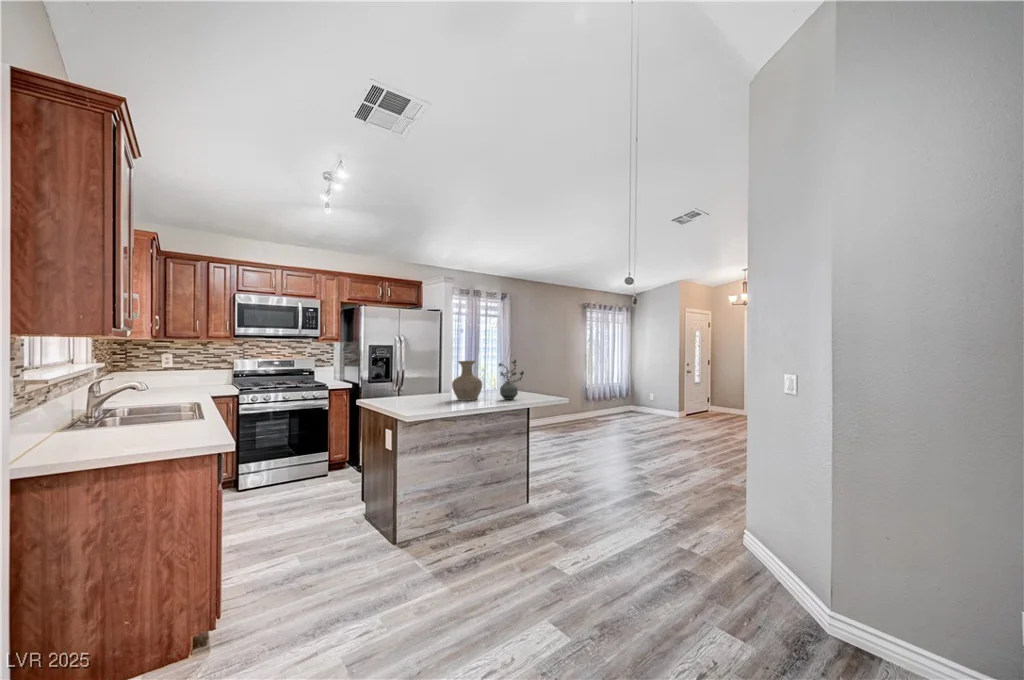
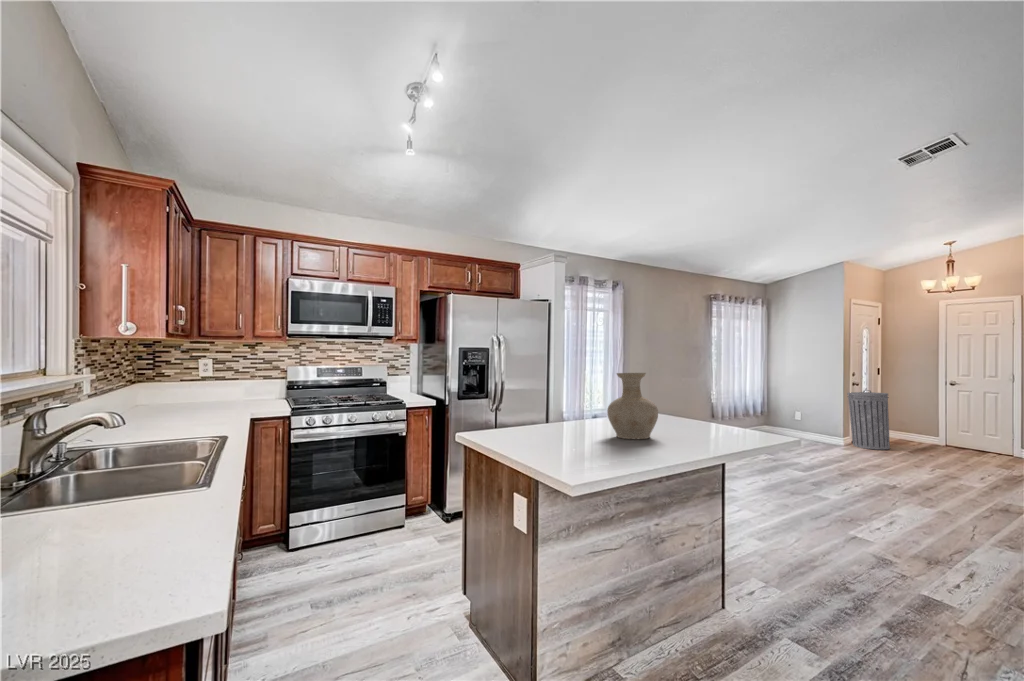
potted plant: present [499,360,524,400] -> none [688,372,738,440]
trash can: none [682,376,709,420] -> present [847,390,890,450]

